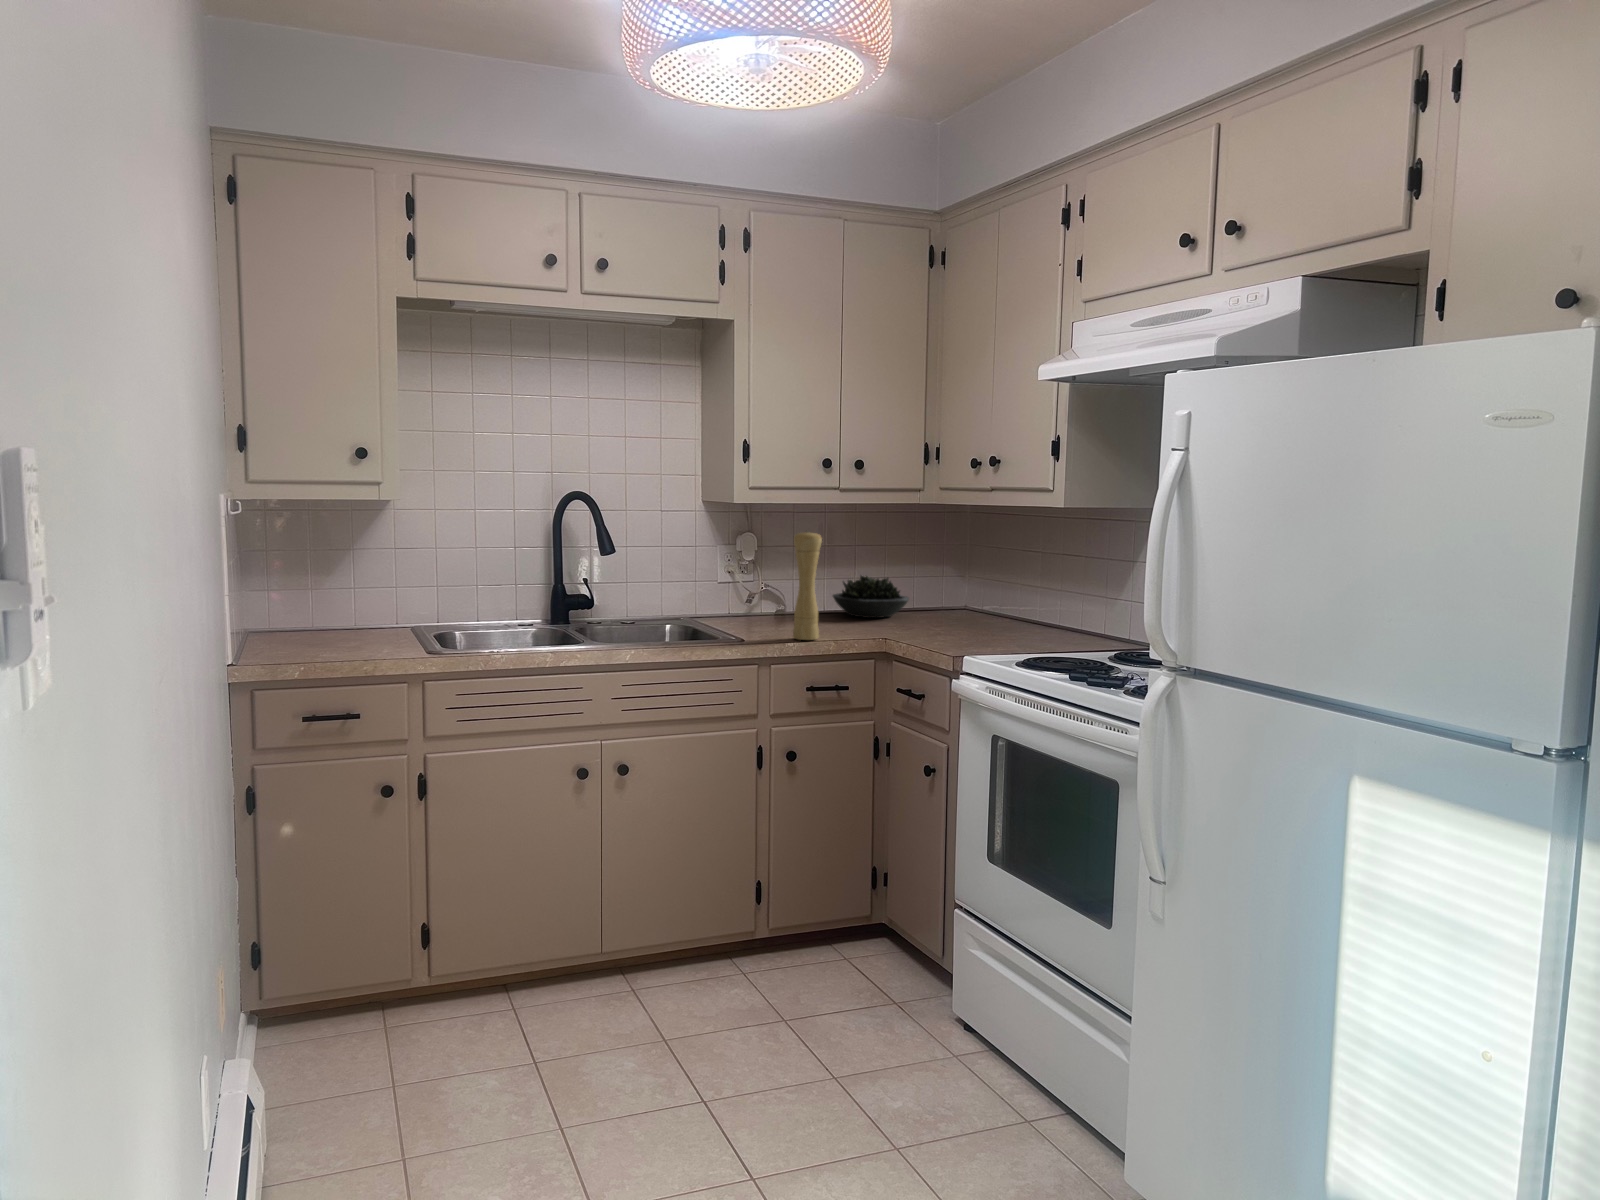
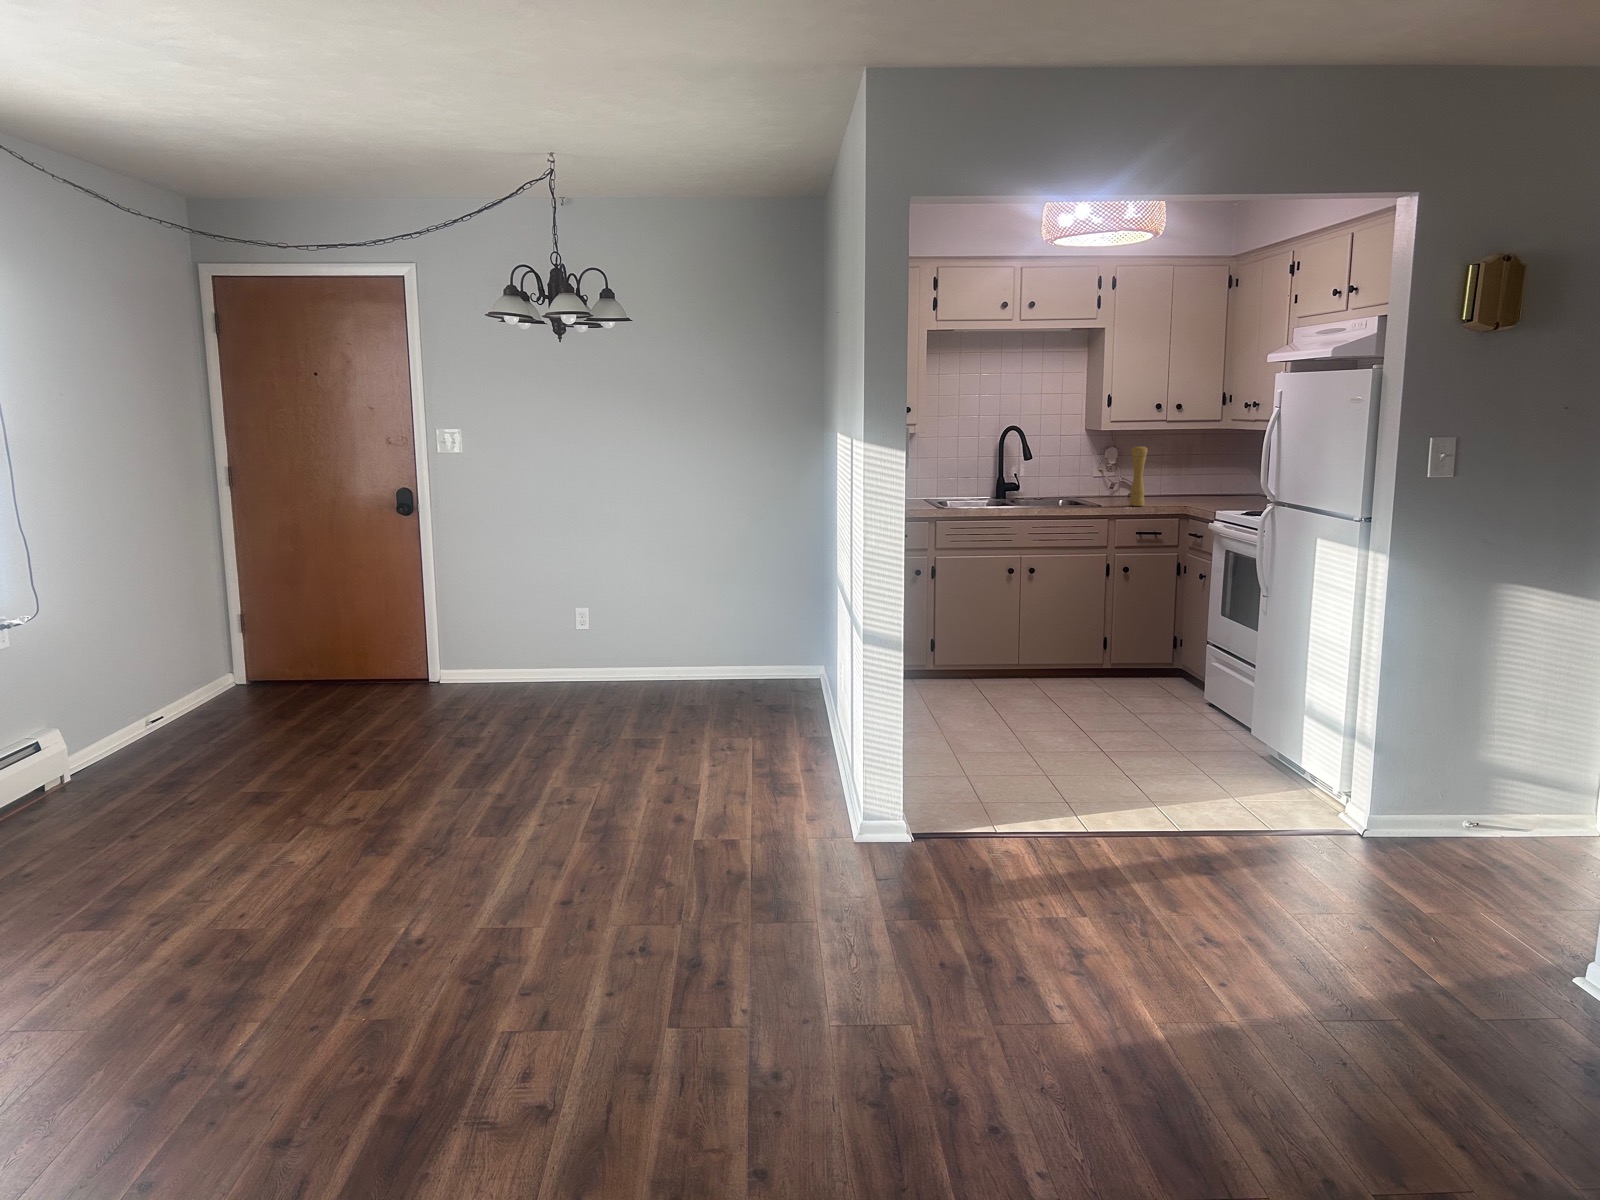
succulent plant: present [833,575,909,618] -> none [1163,473,1212,498]

